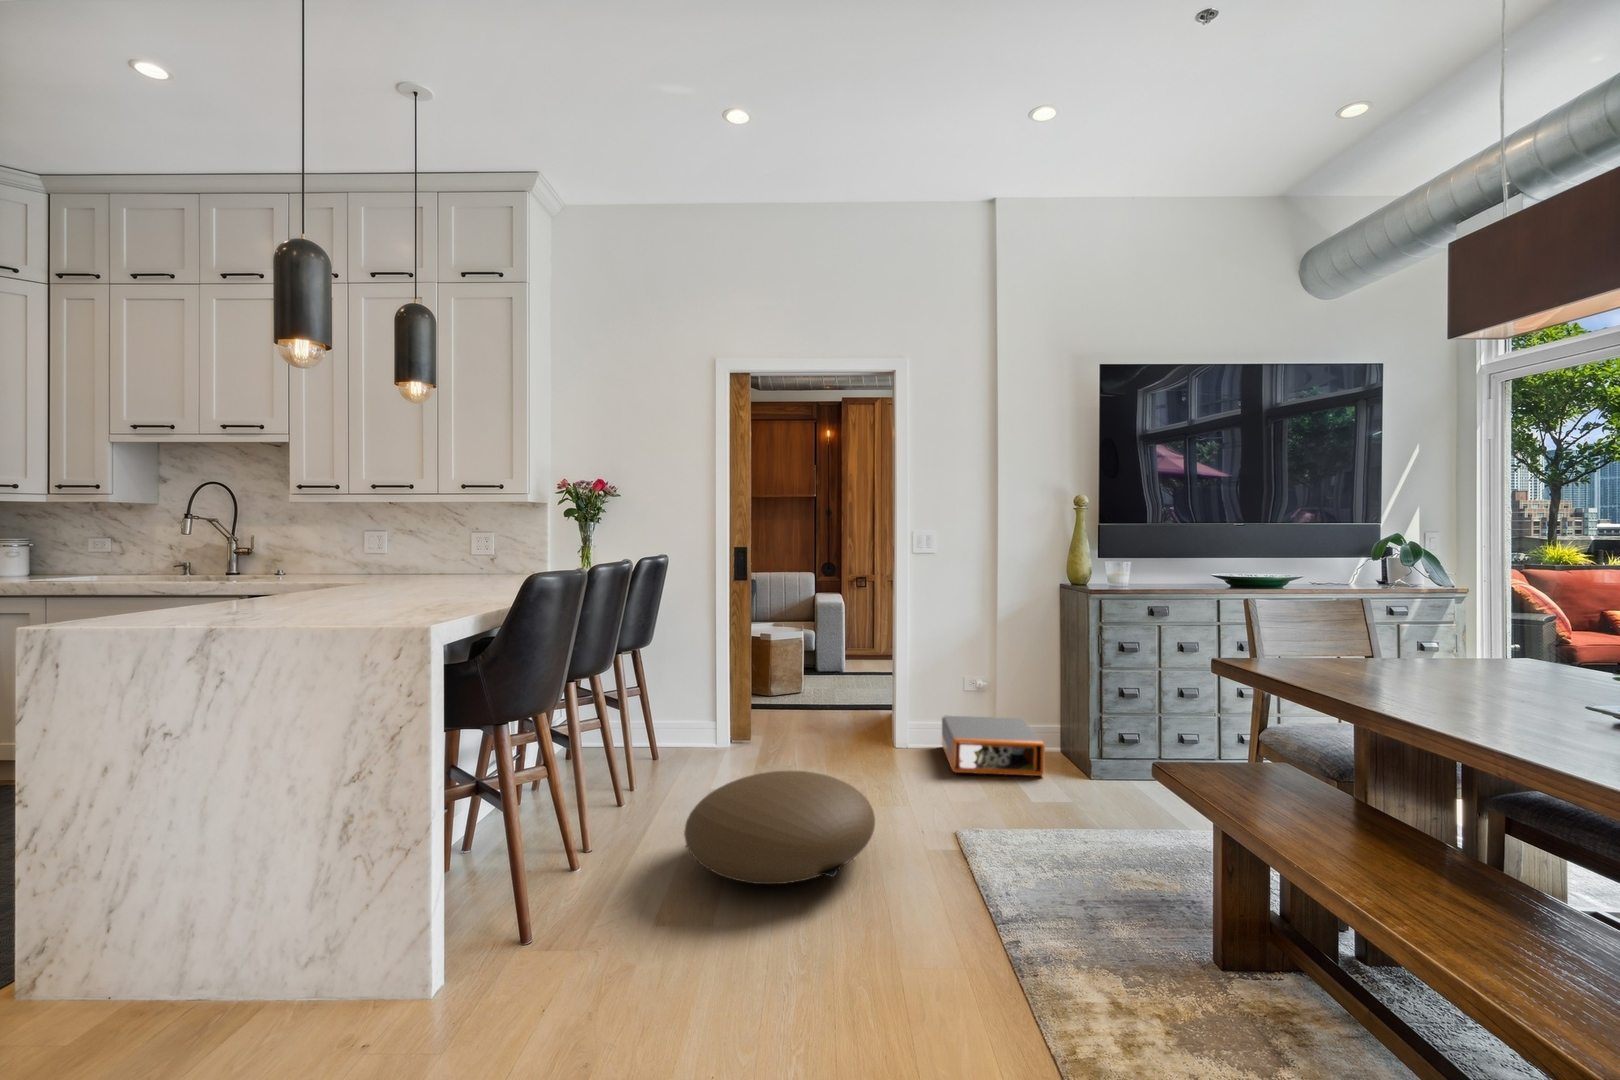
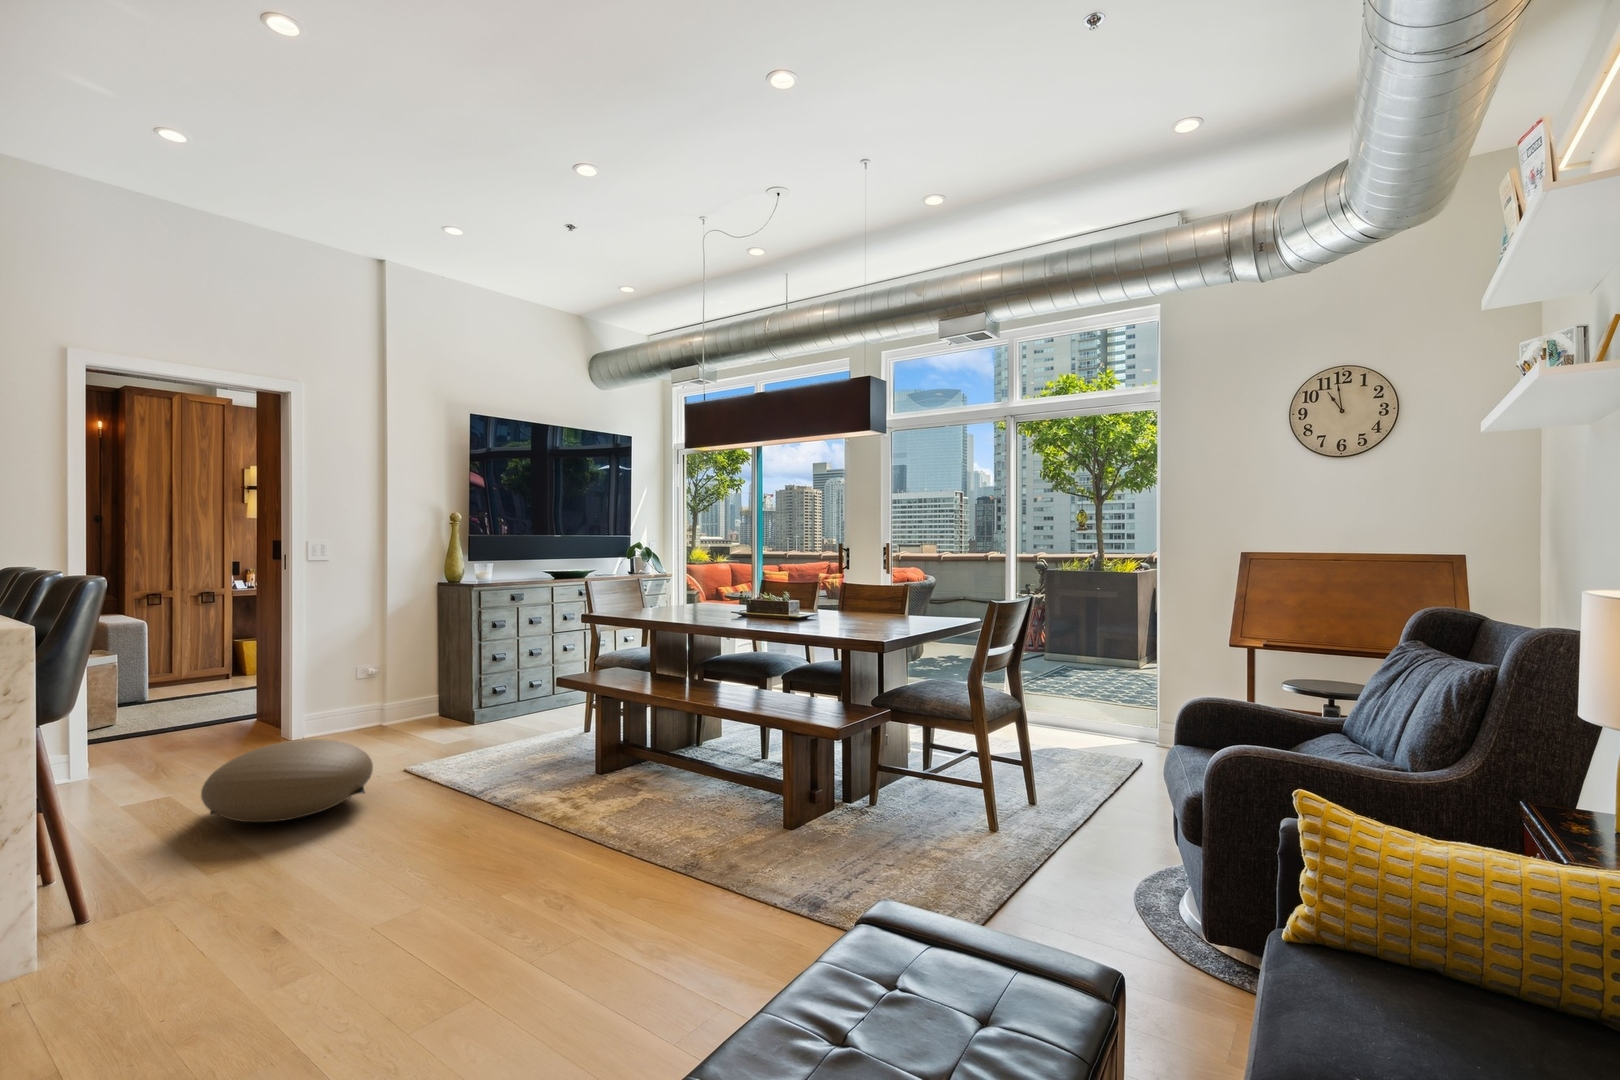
storage box: present [942,716,1045,776] -> none [339,693,443,739]

